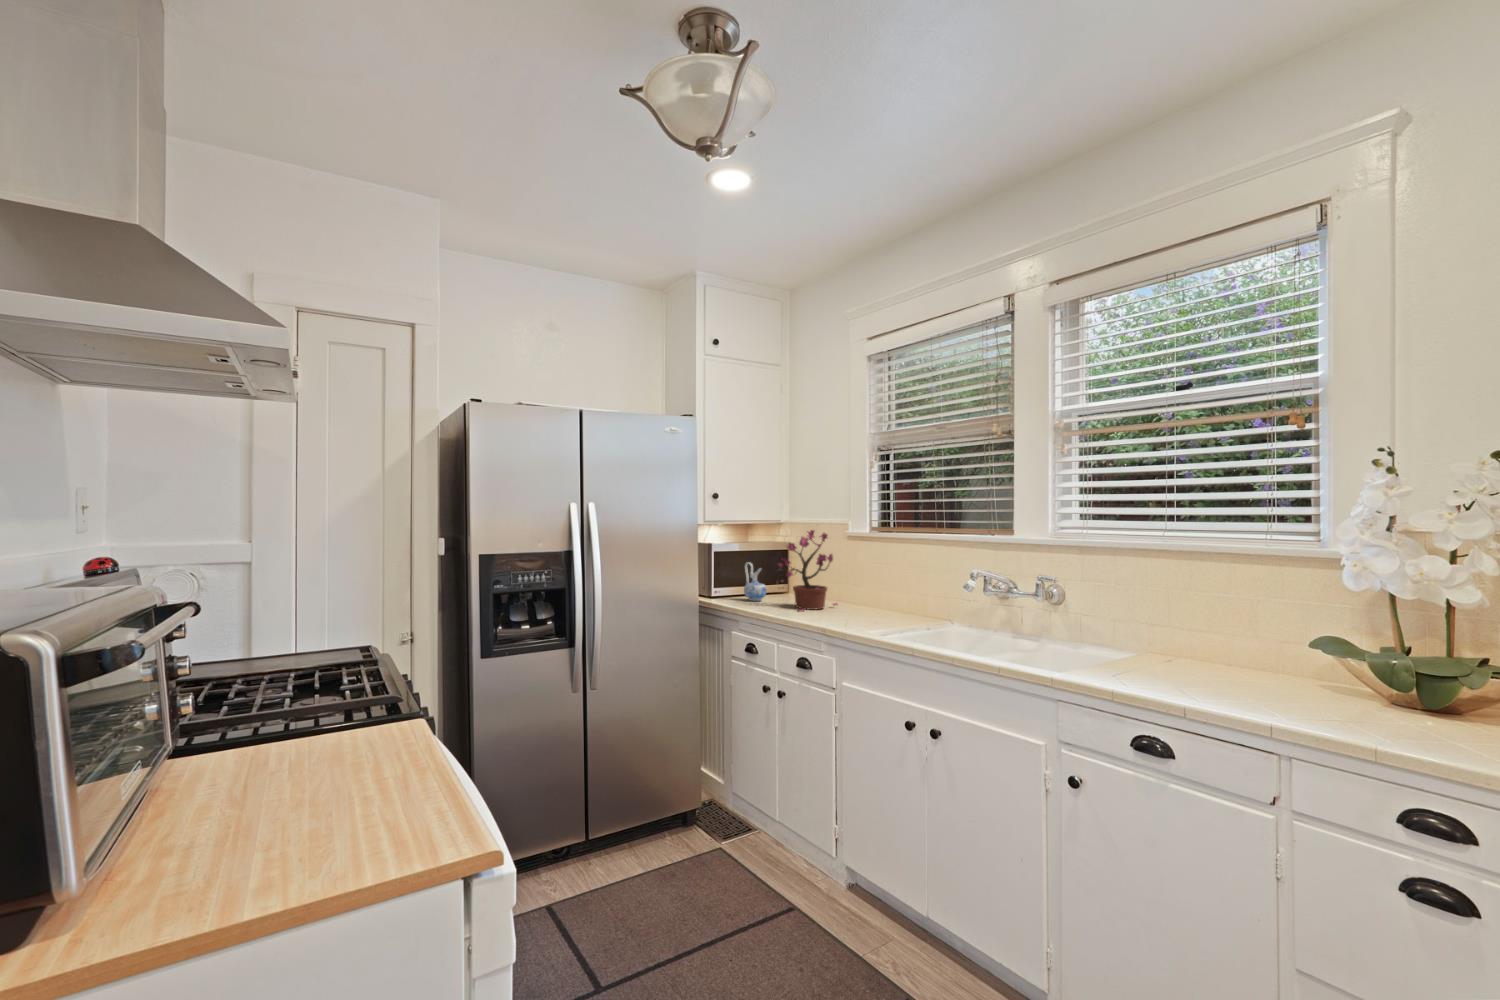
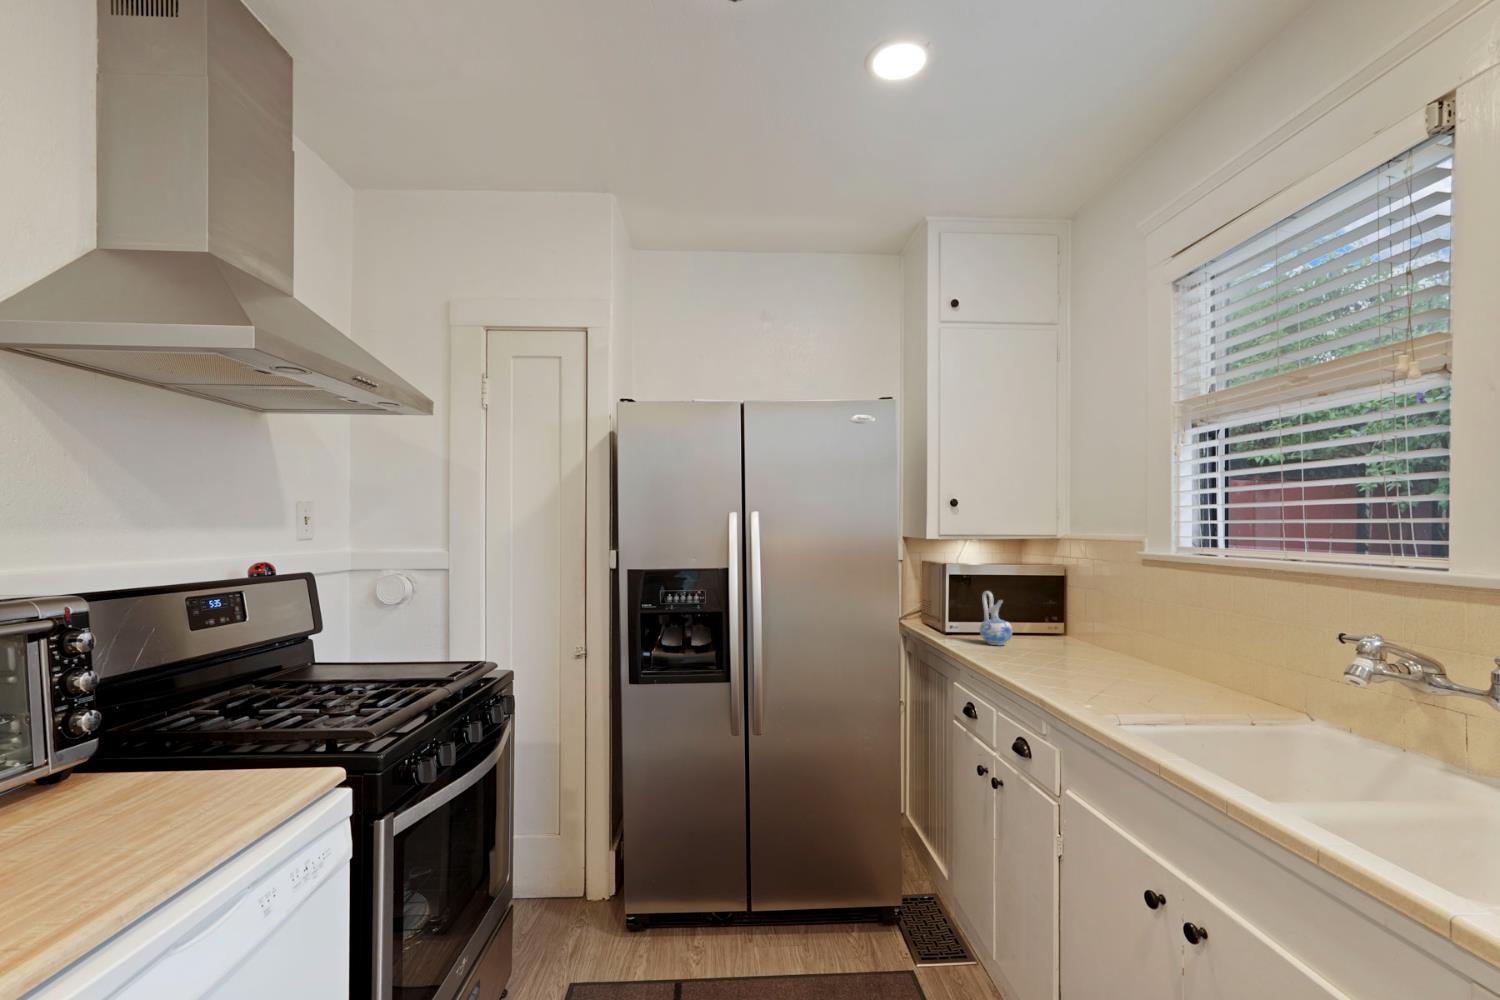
potted plant: present [778,530,837,611] -> none [1015,549,1114,666]

